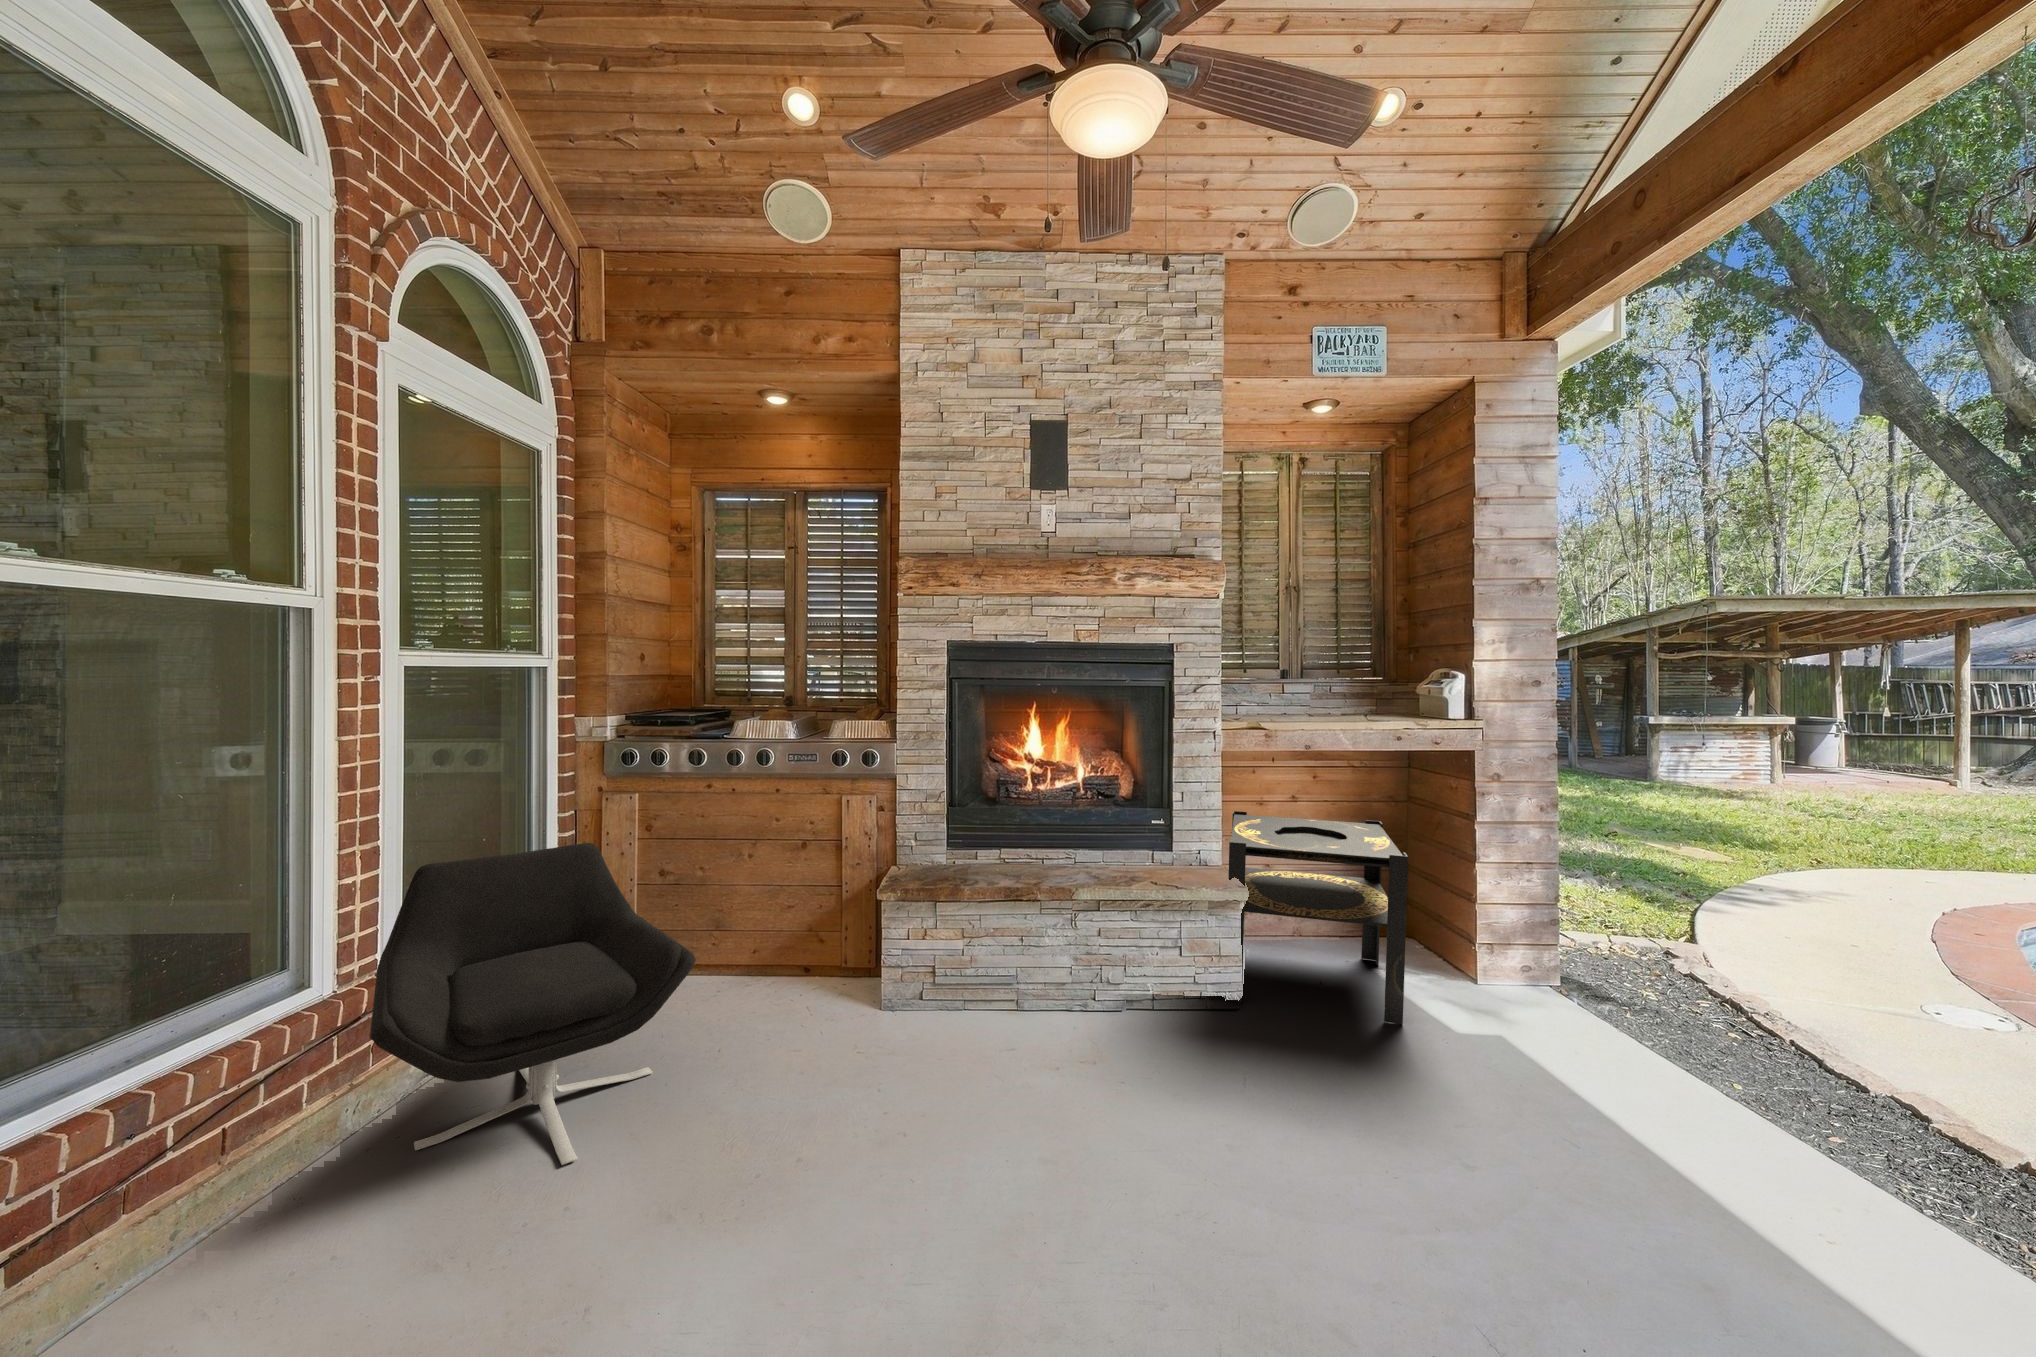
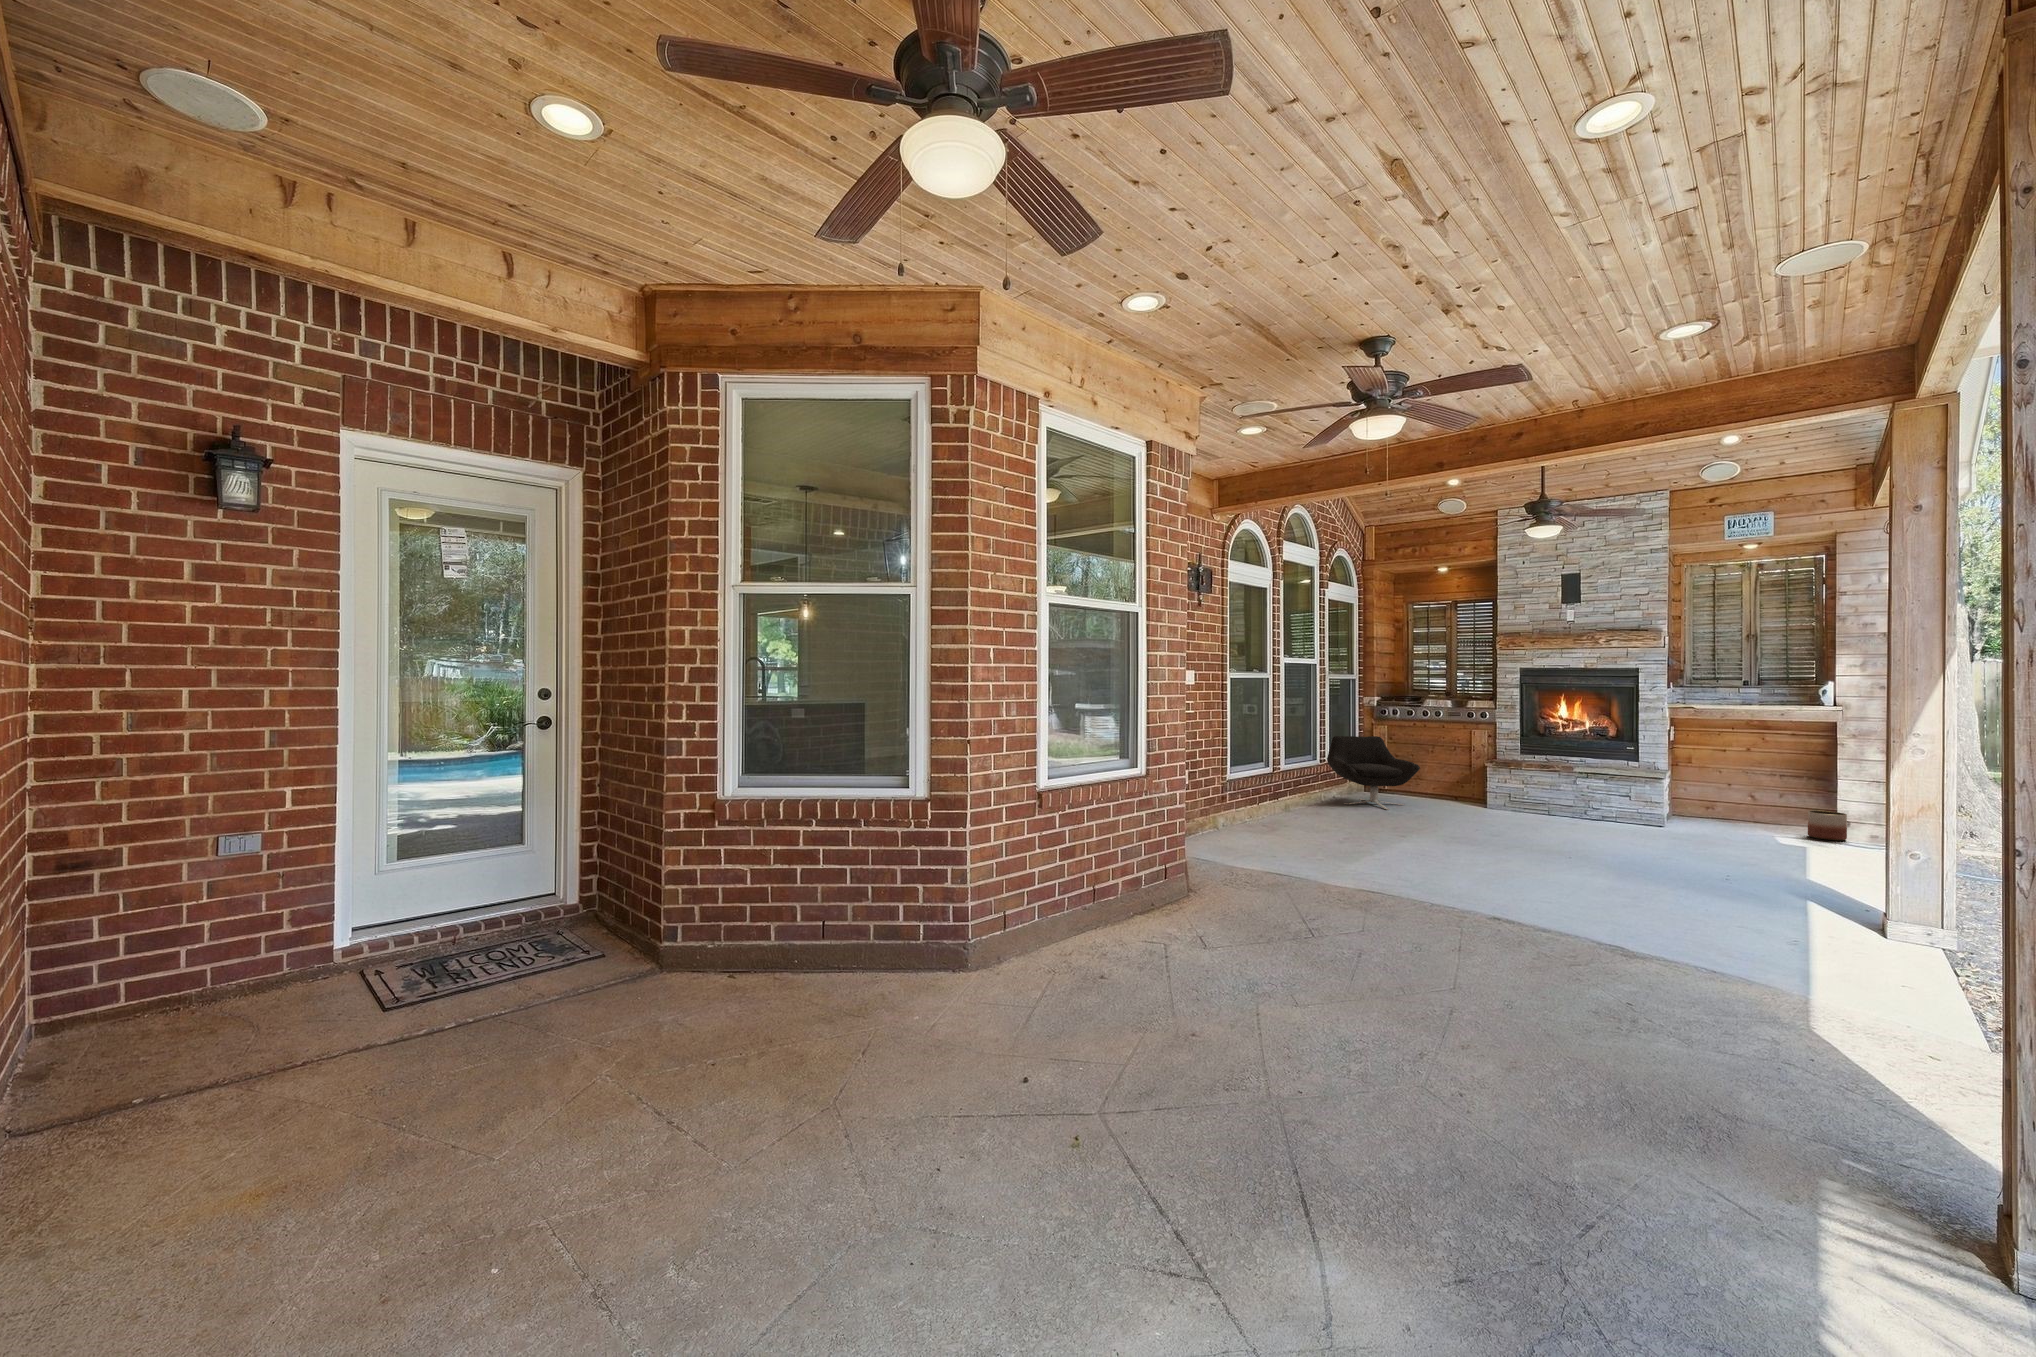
side table: present [1227,811,1408,1024] -> none [1657,752,1777,836]
planter: none [1442,923,1507,992] -> present [1808,810,1847,841]

